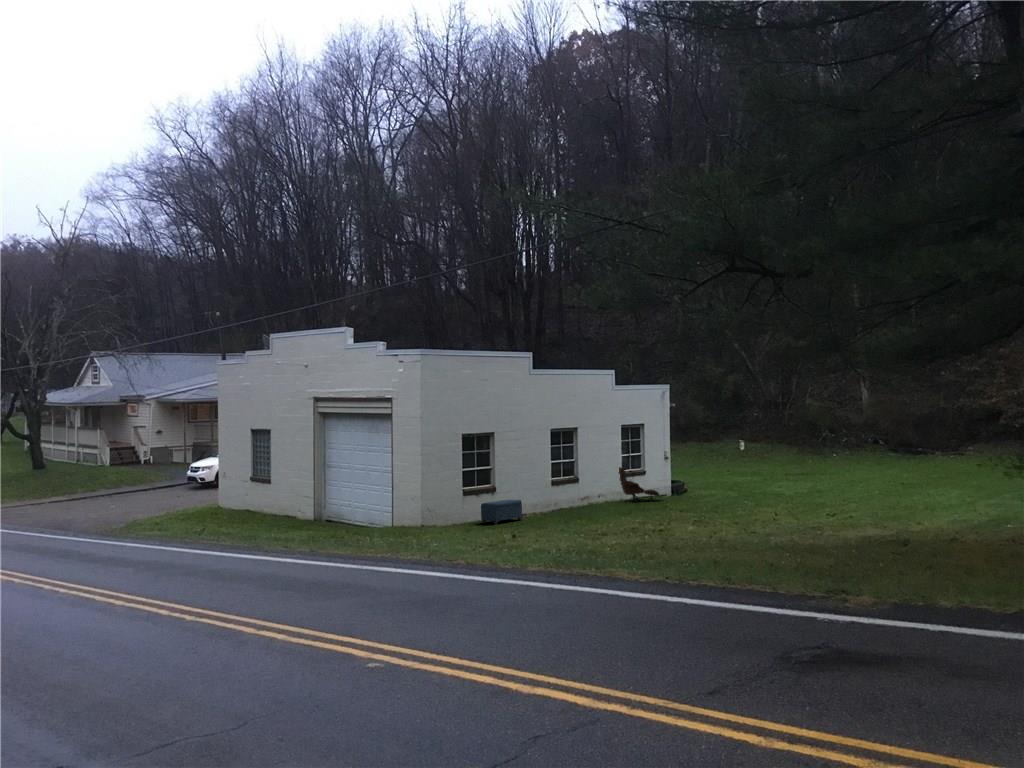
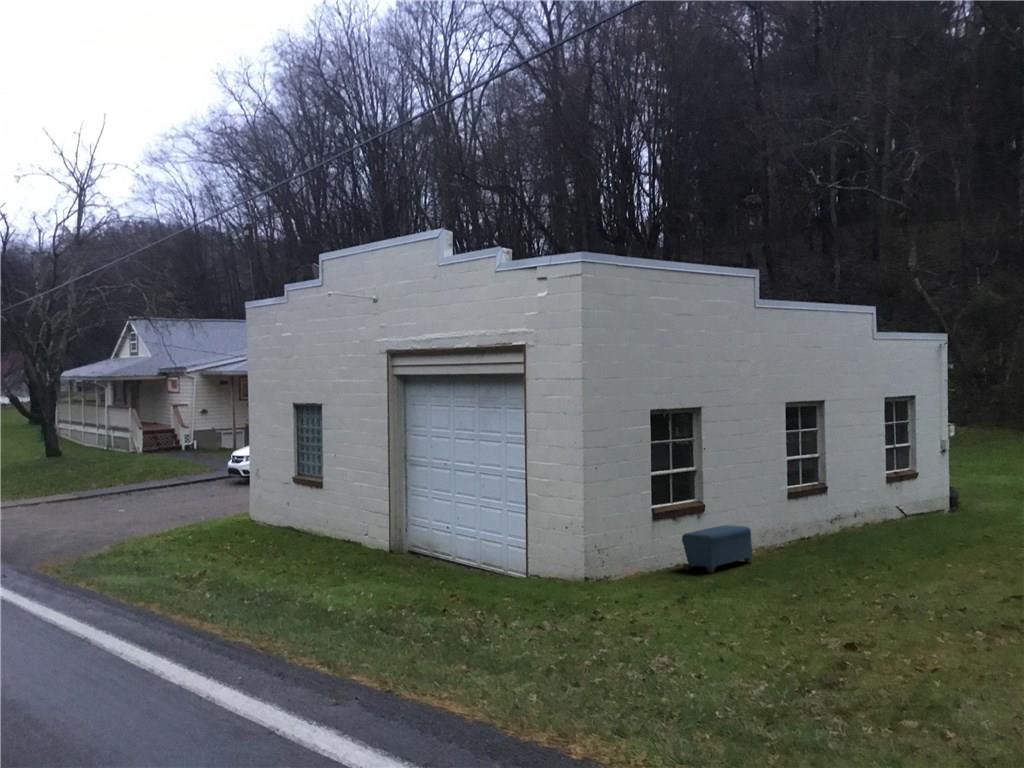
lounge chair: present [619,467,659,502] -> none [878,466,952,525]

